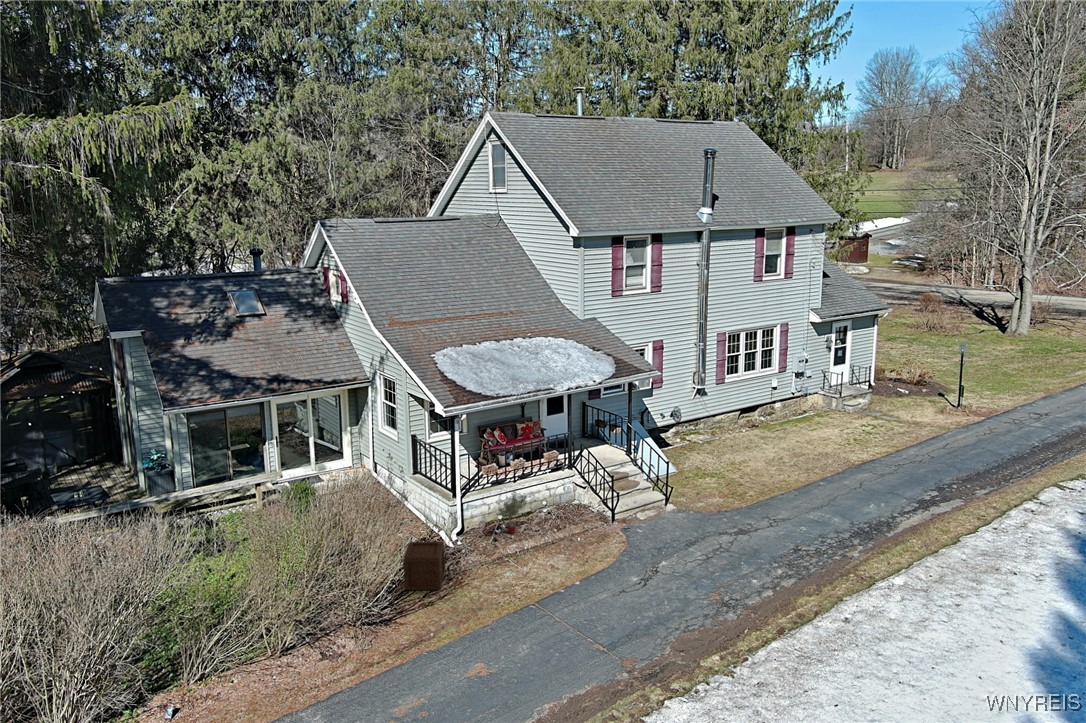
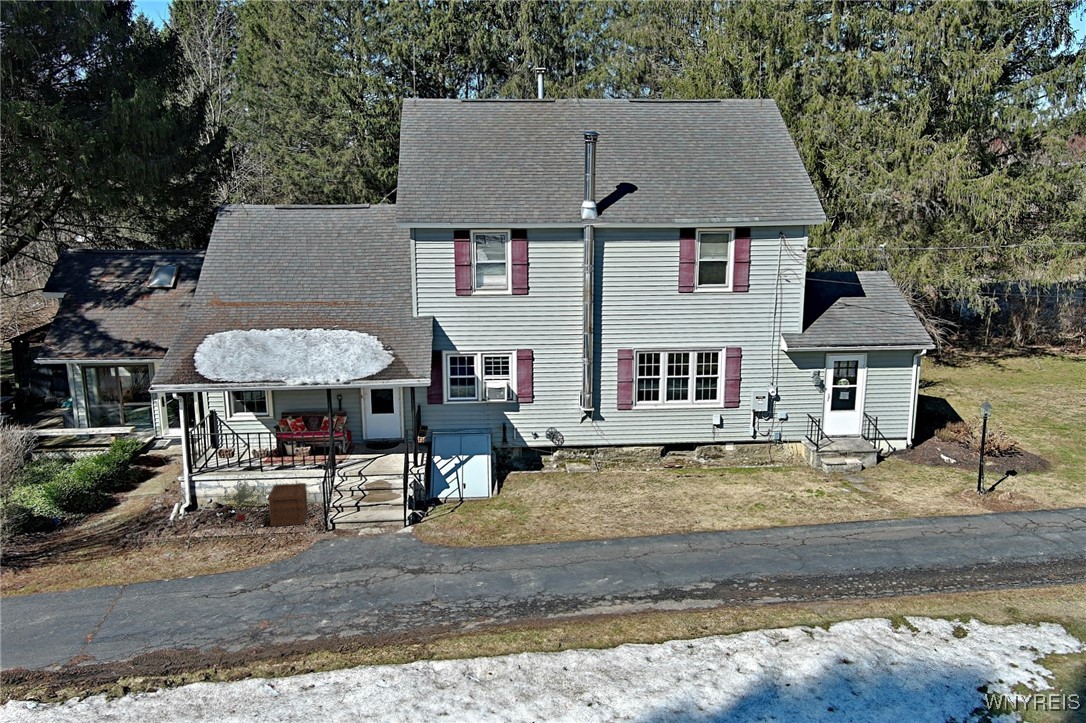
wooden crate: present [403,541,445,590] -> present [268,483,308,526]

